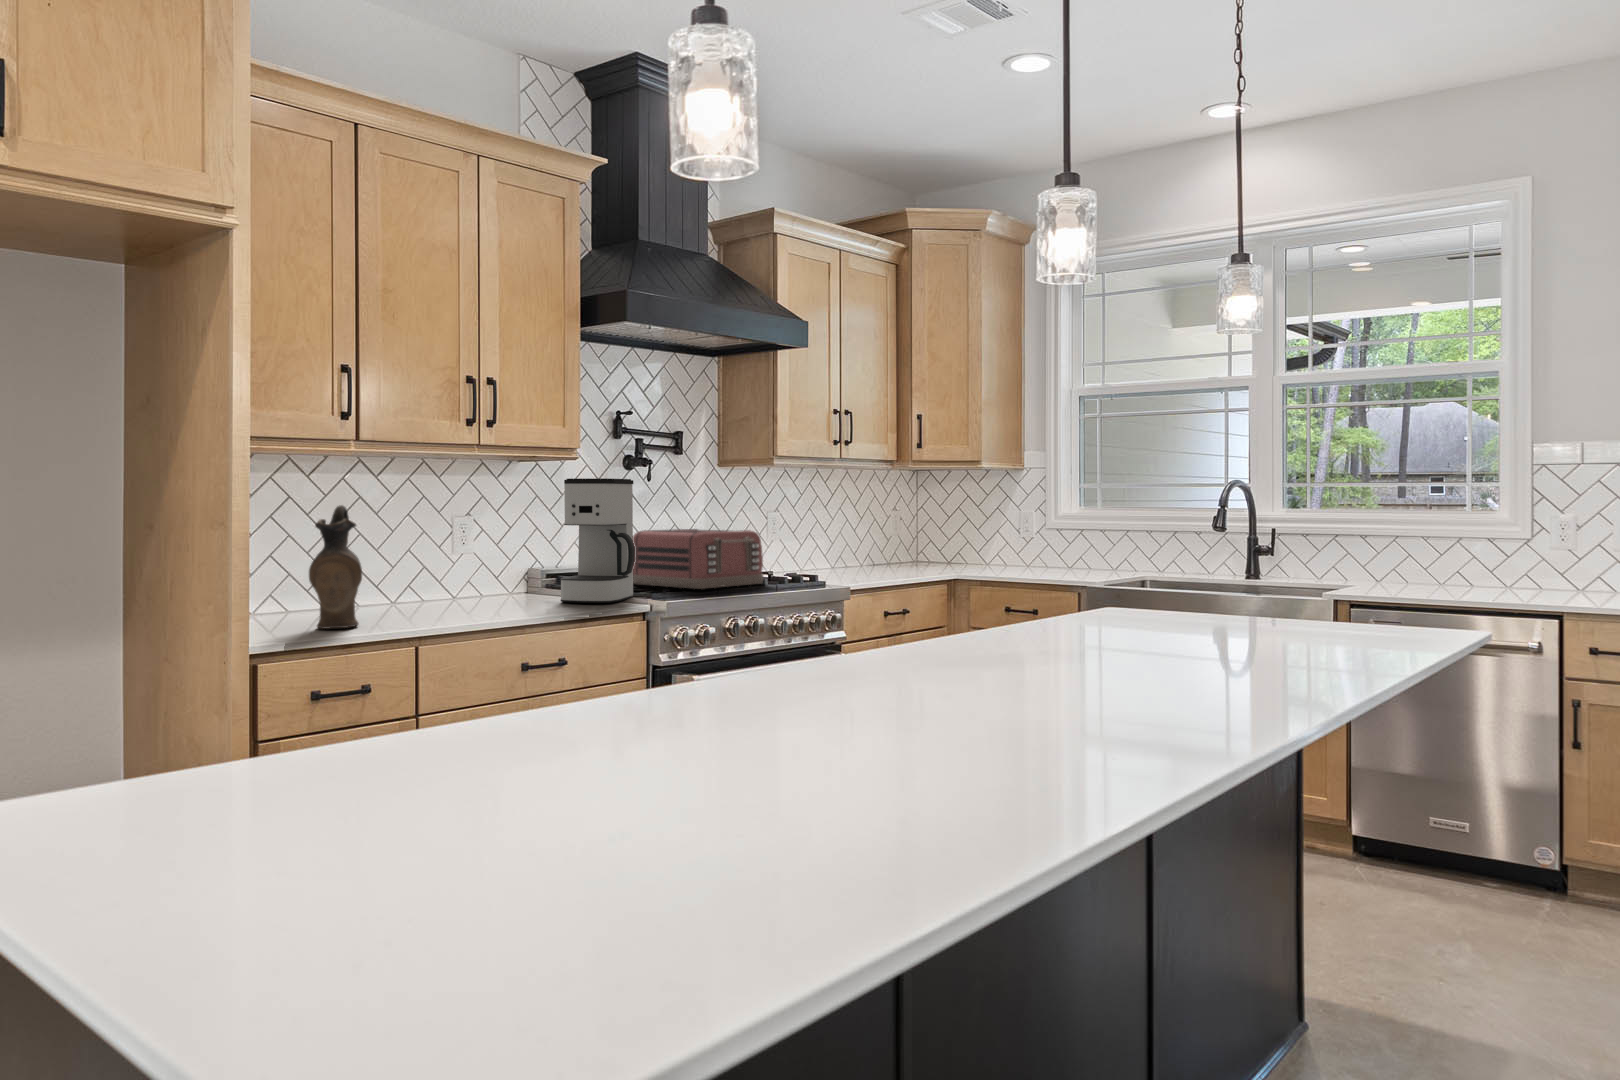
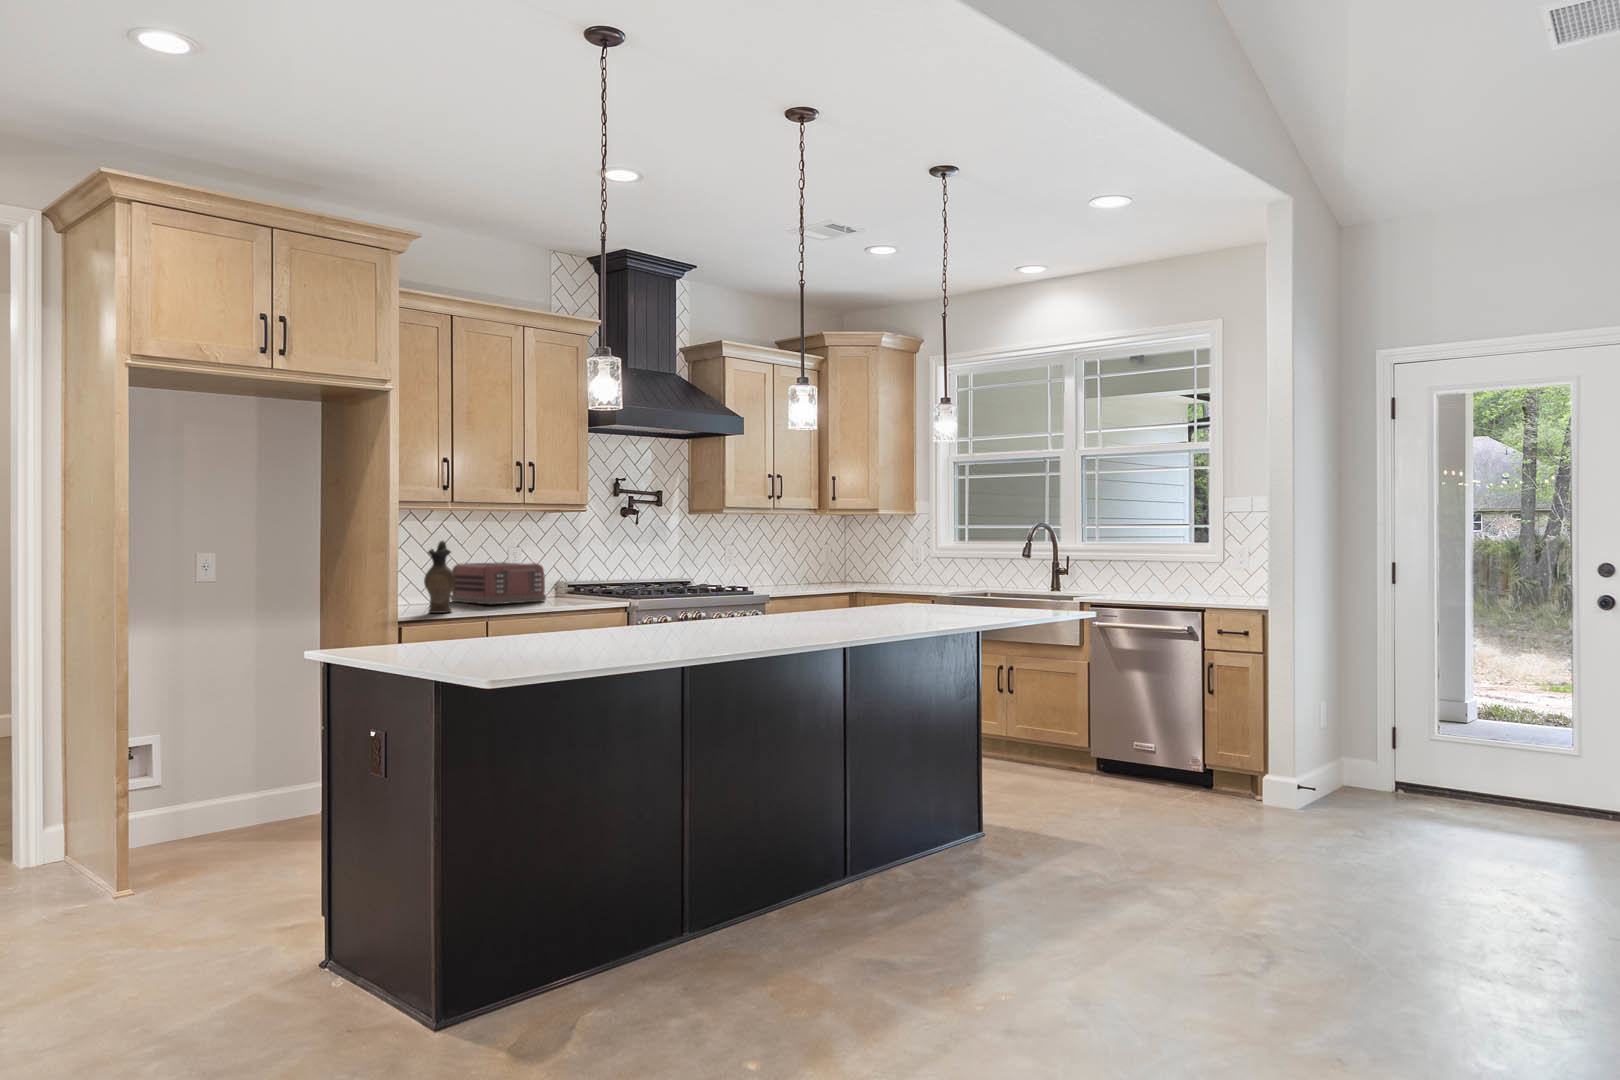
coffee maker: present [560,478,635,603] -> none [574,524,622,601]
toaster: present [633,529,763,589] -> present [450,562,546,604]

